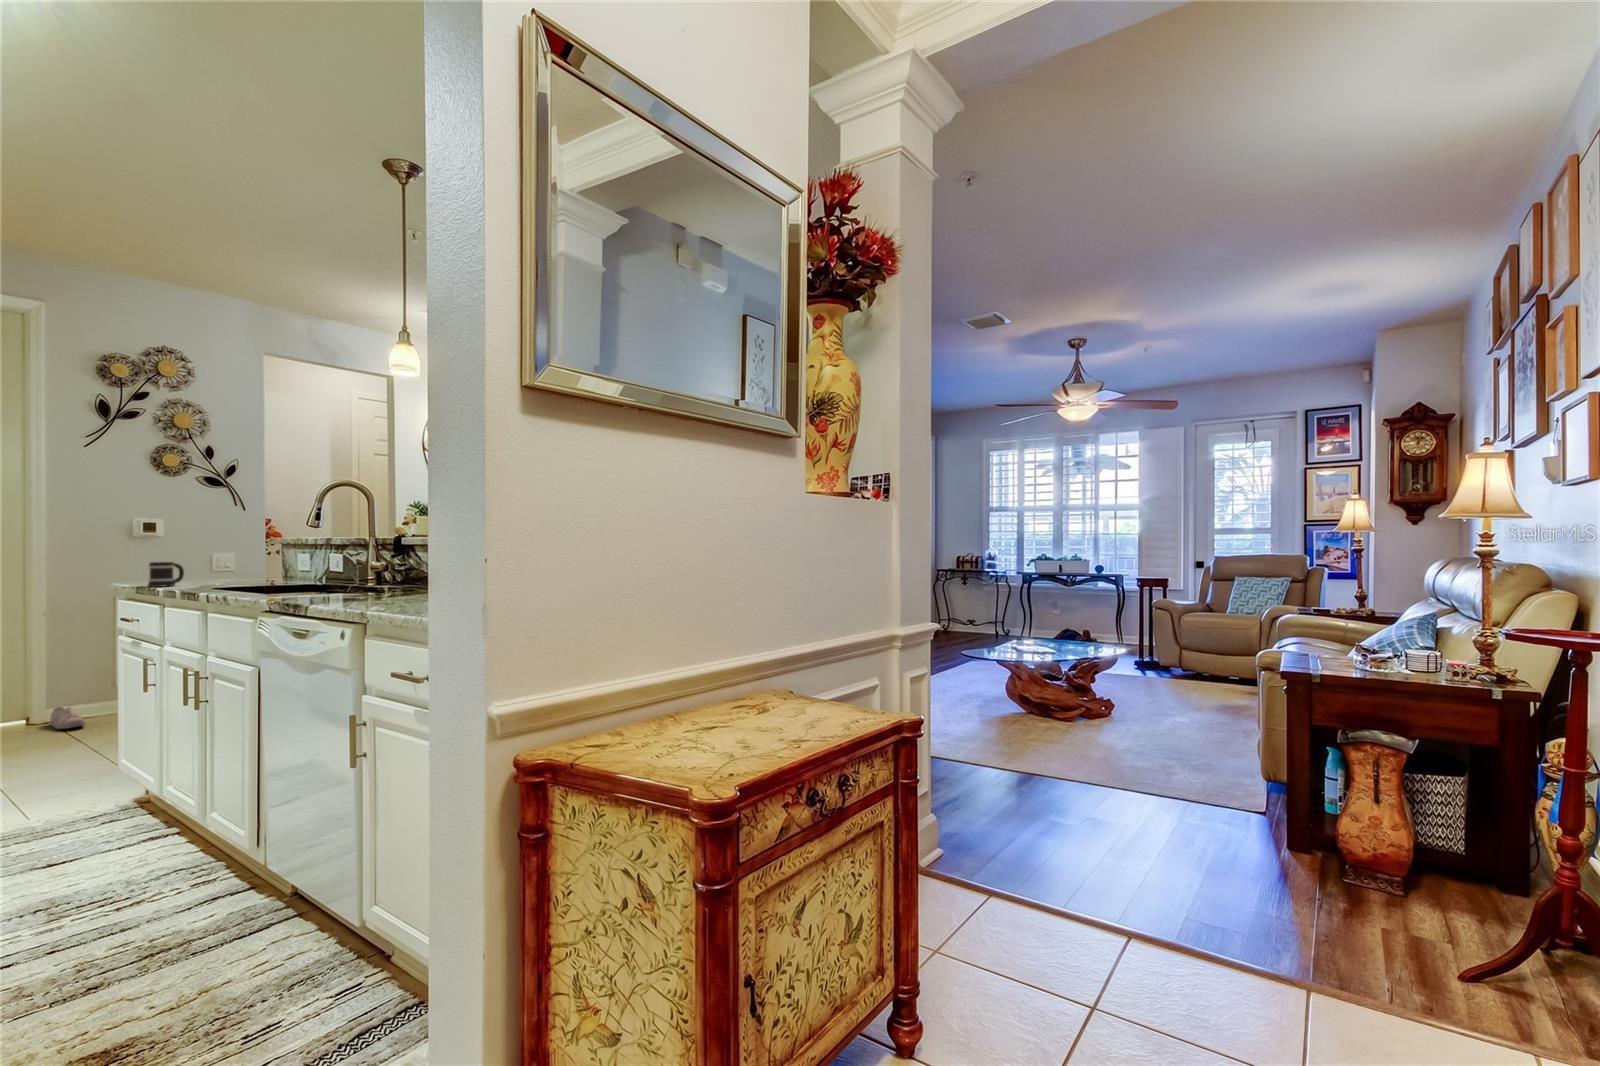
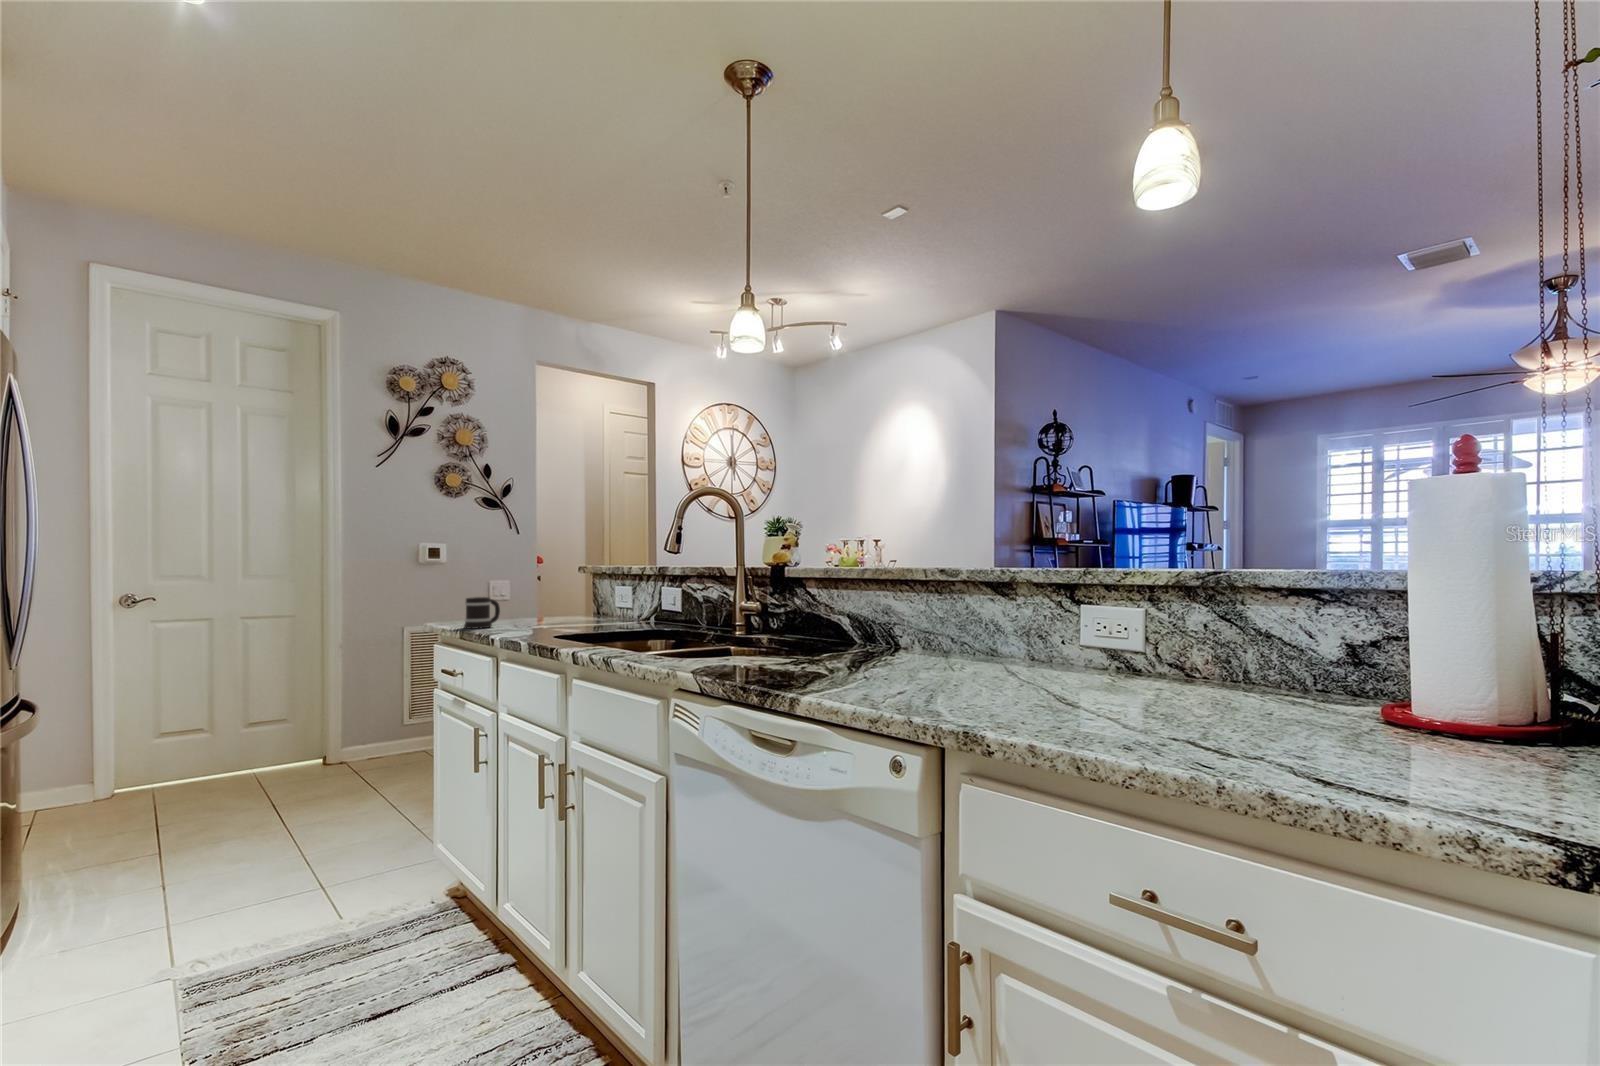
shoe: present [50,707,86,729] -> none [345,745,378,772]

